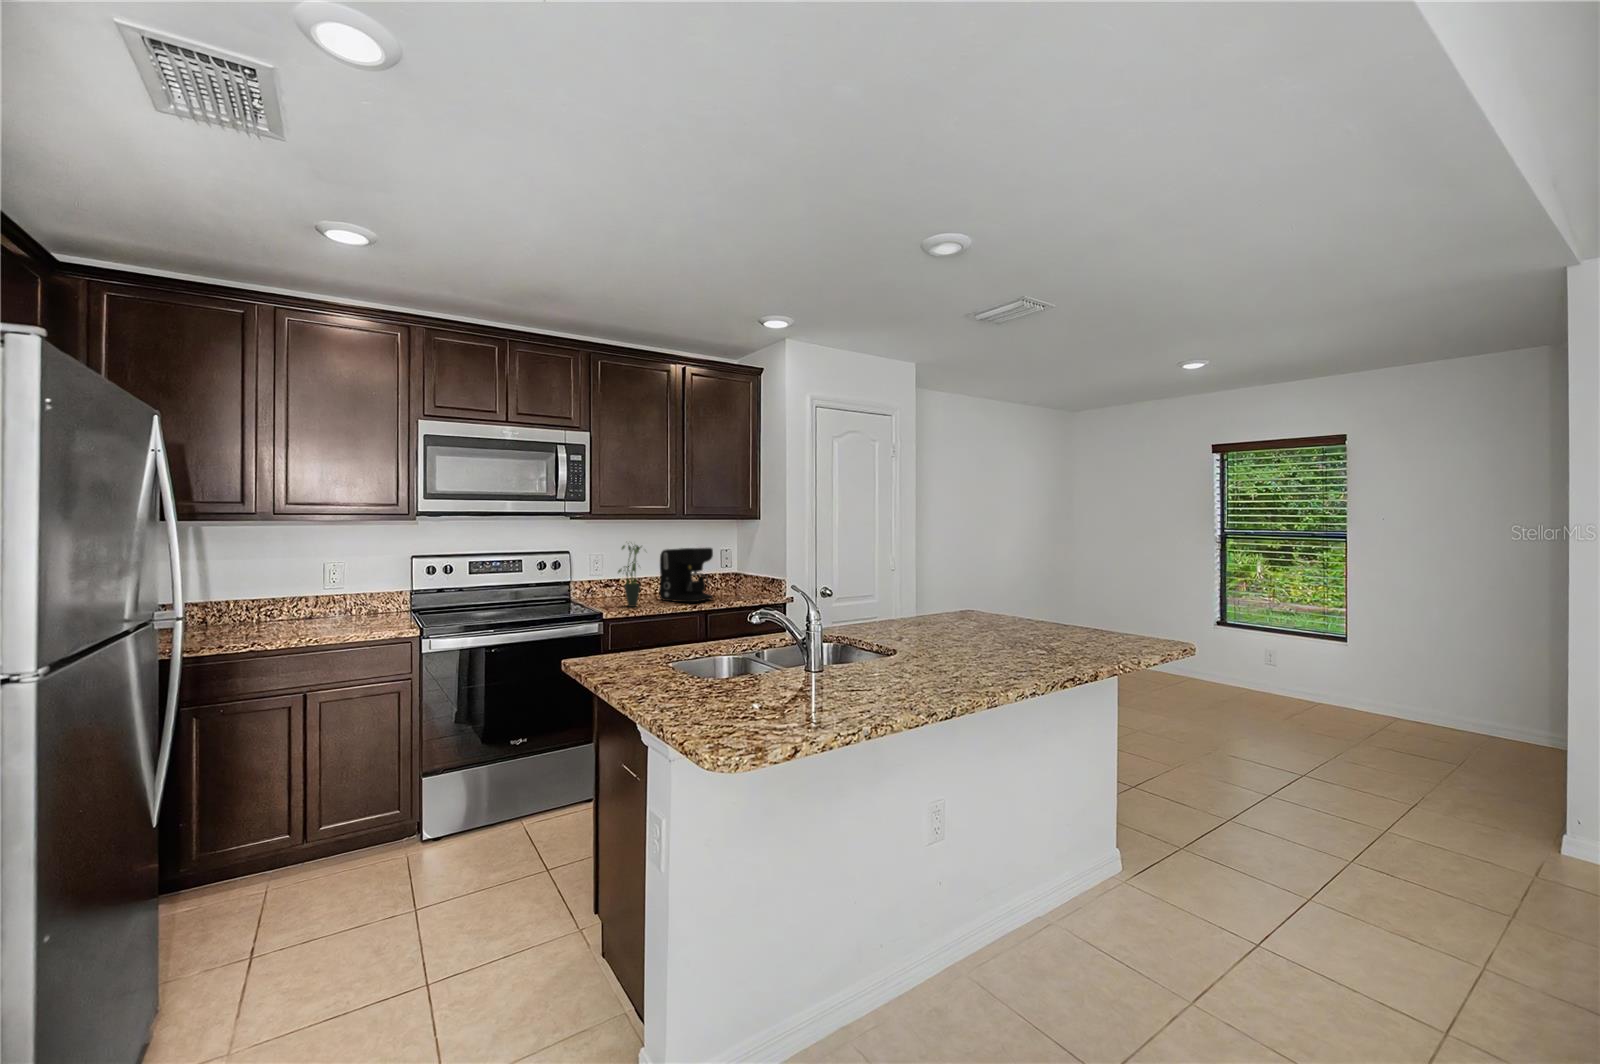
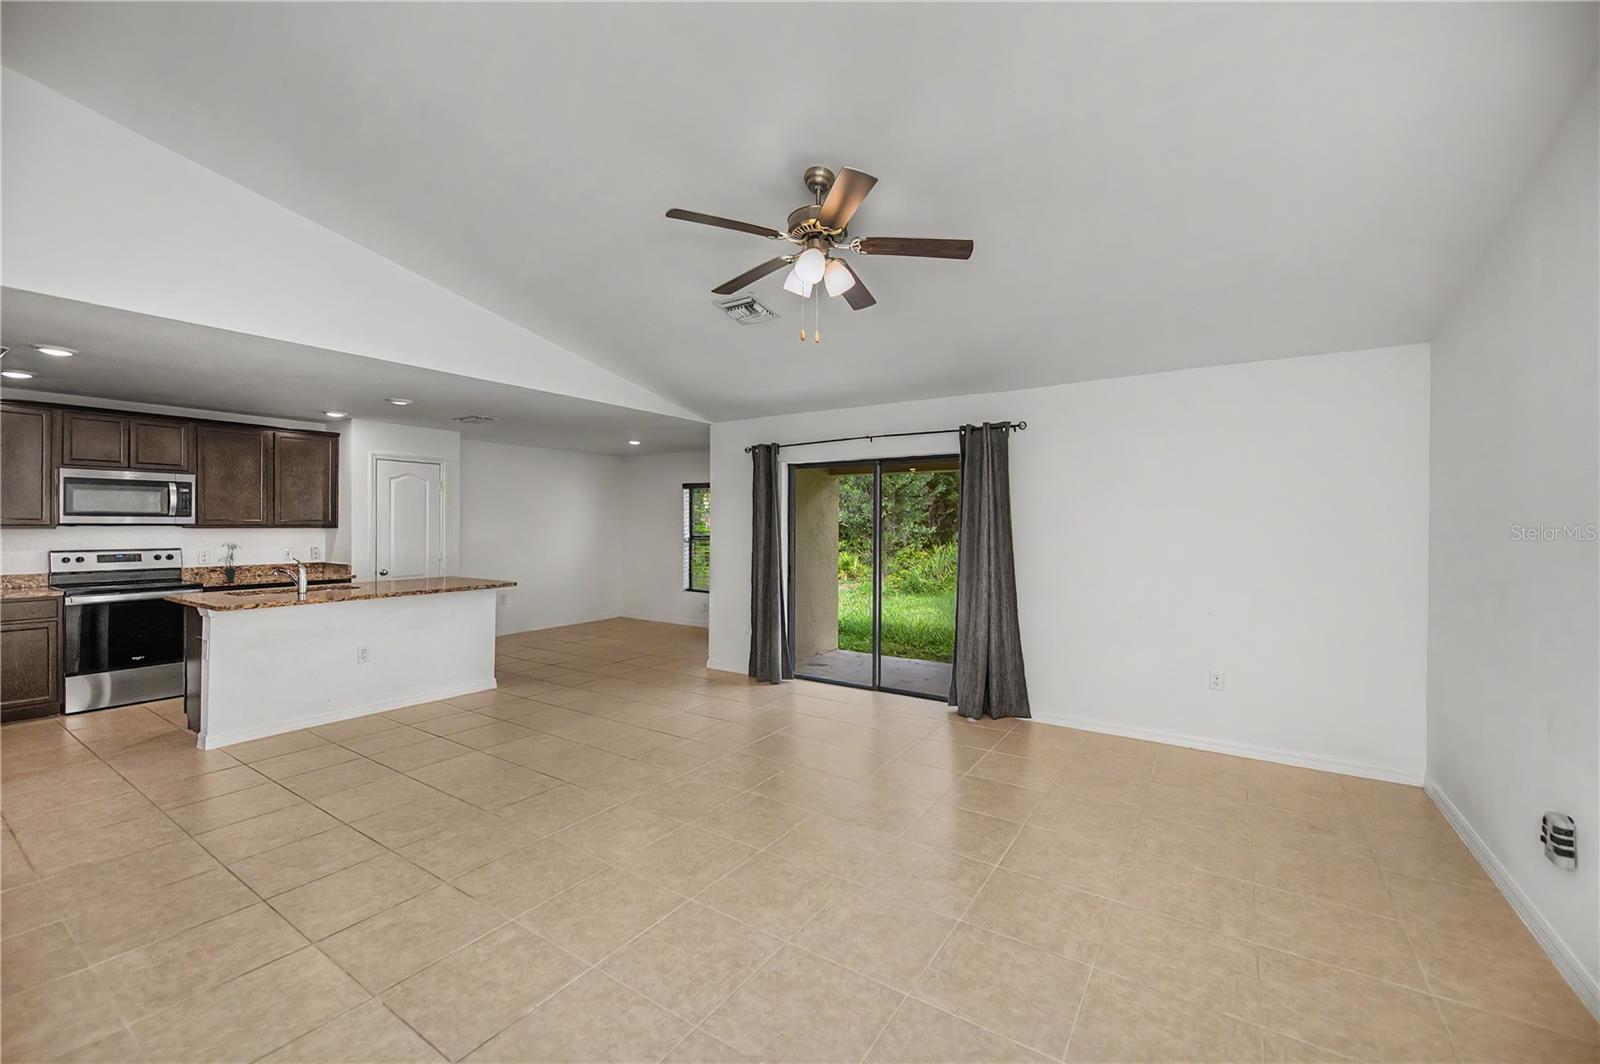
coffee maker: present [659,548,713,602] -> none [255,546,297,580]

